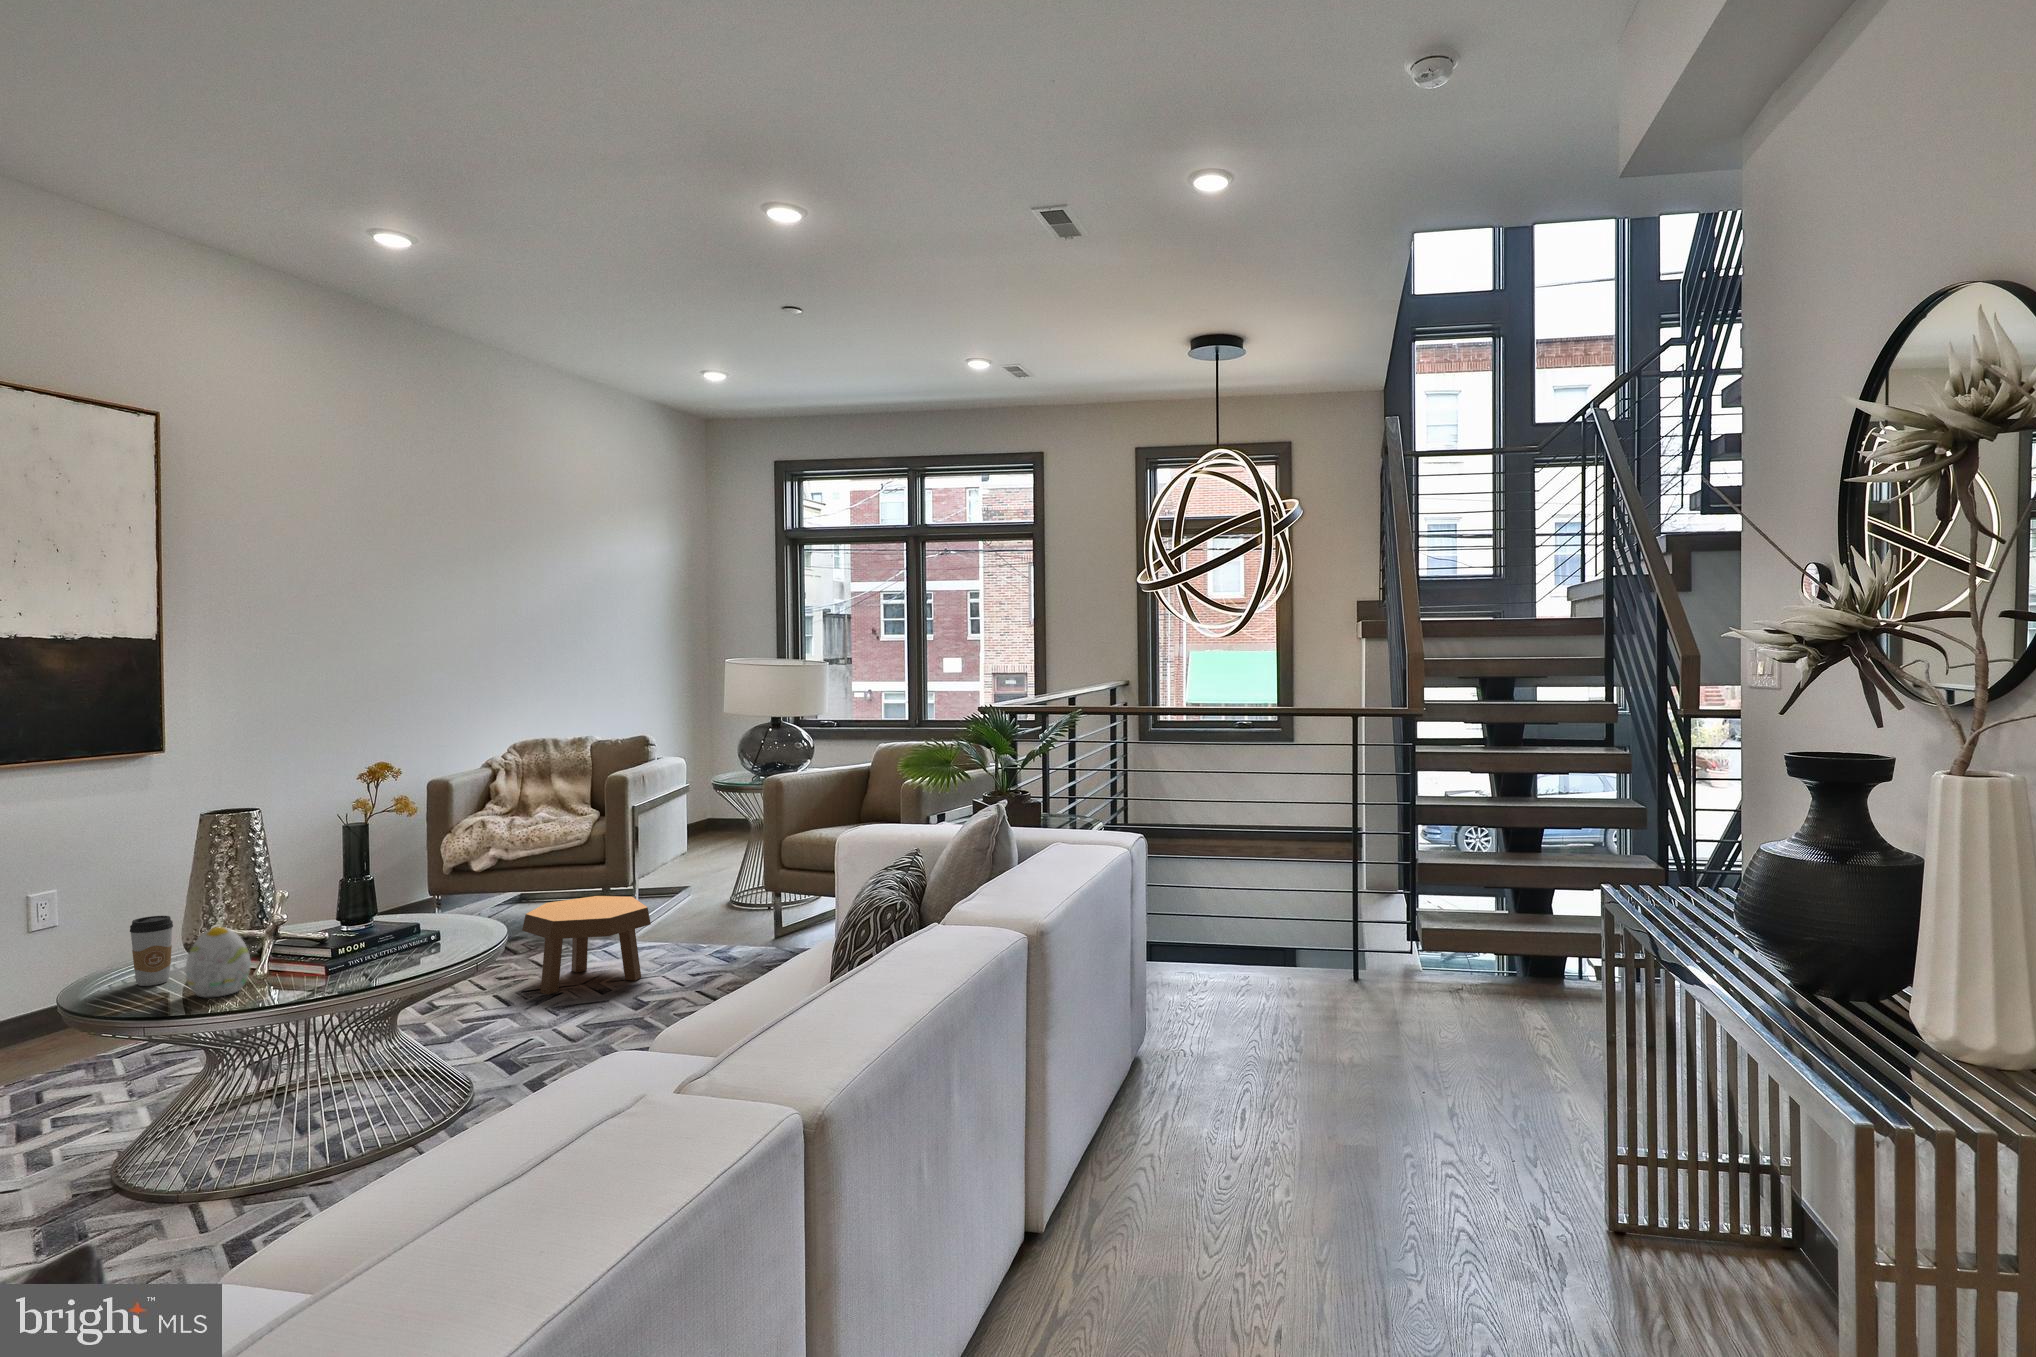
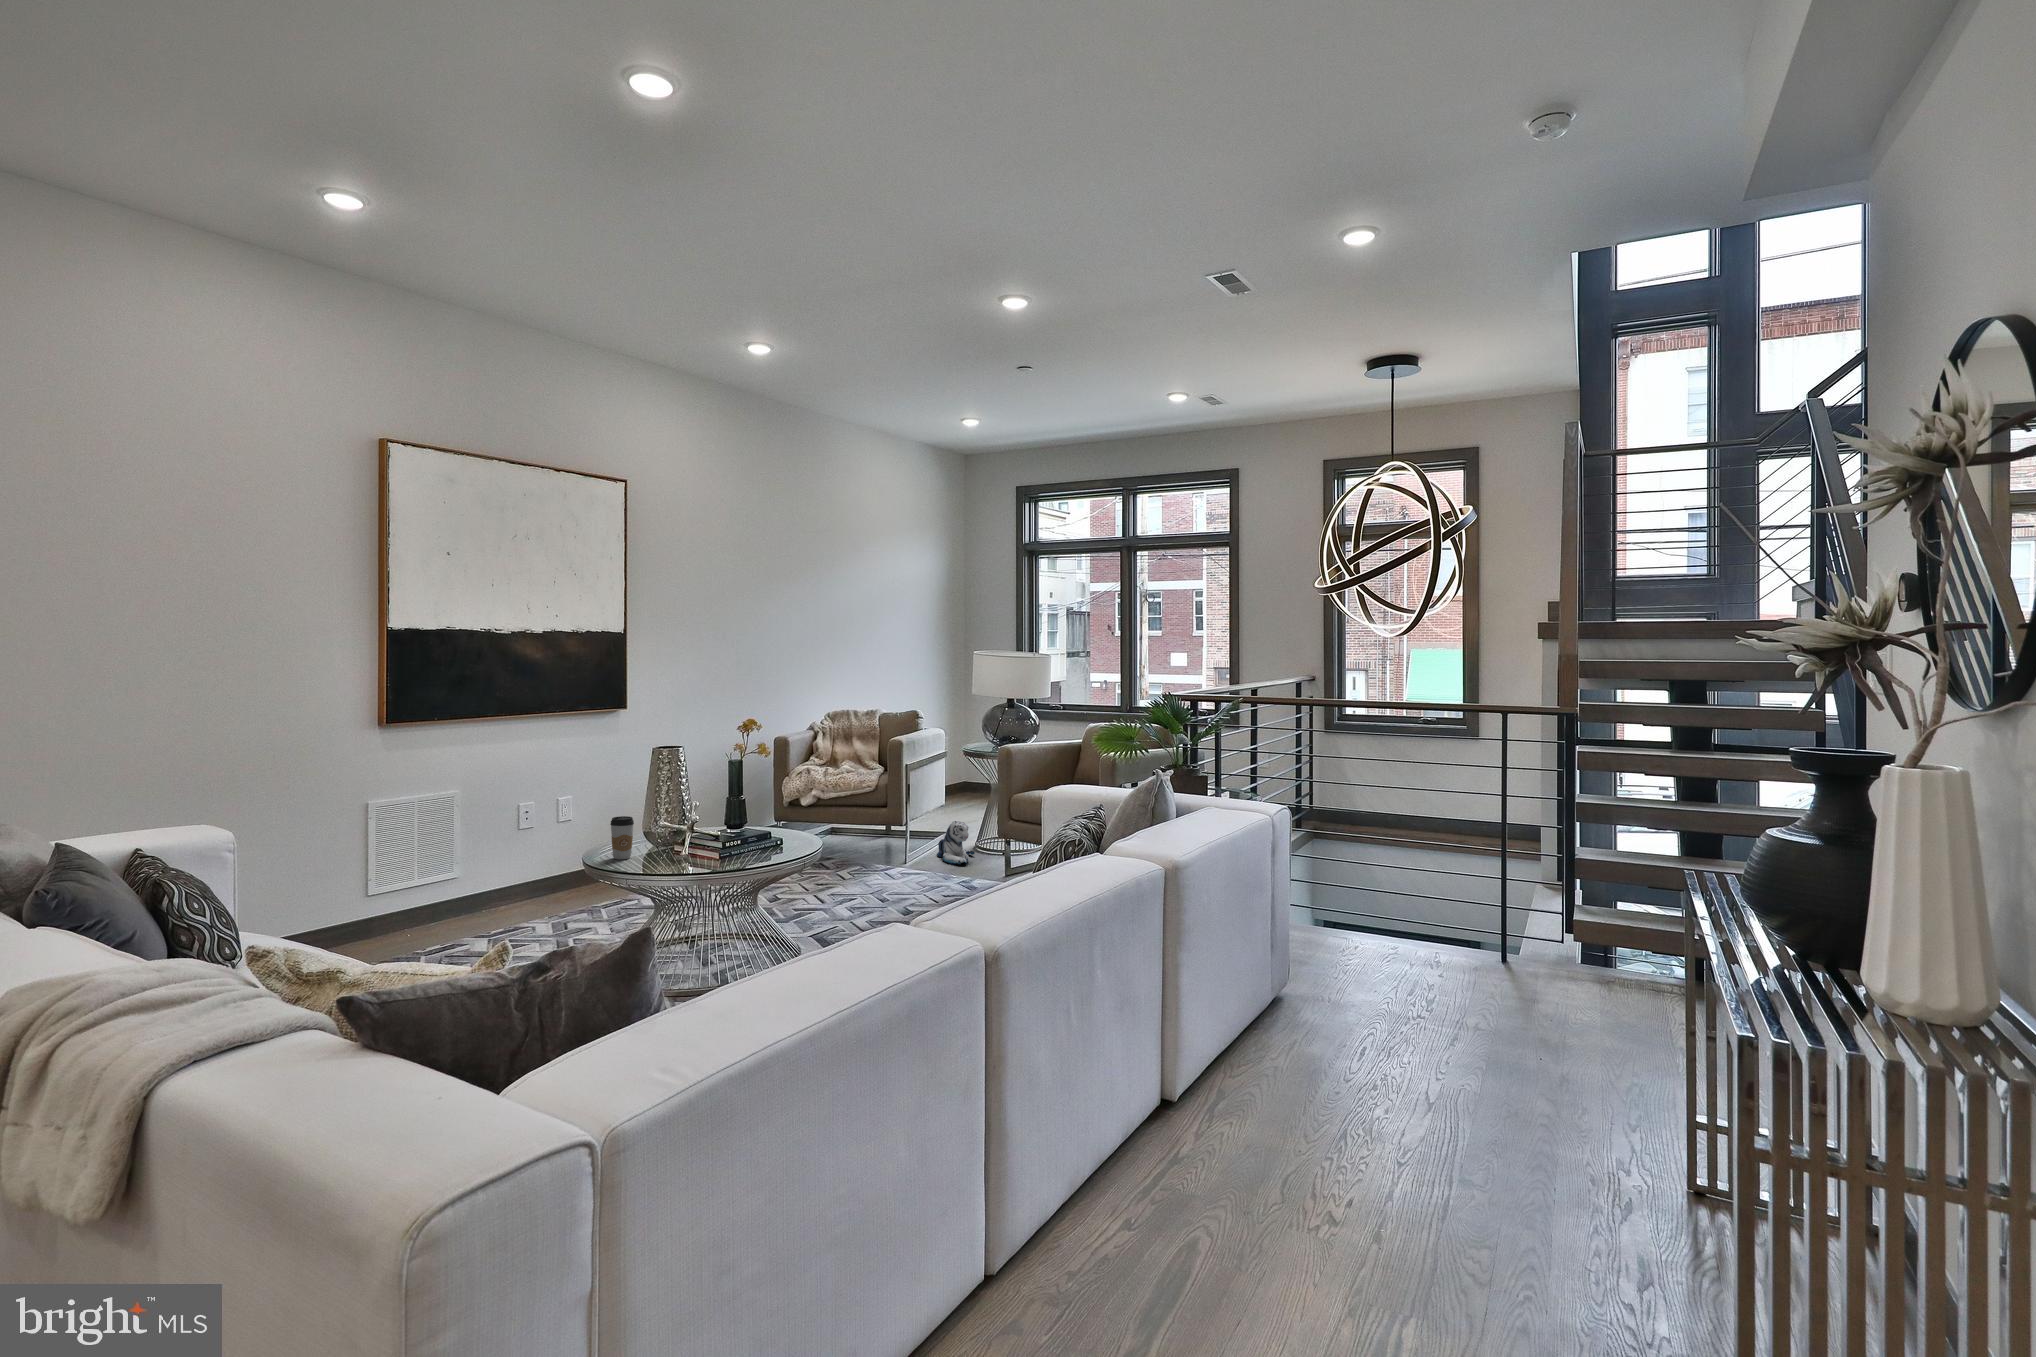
plush toy: none [669,877,721,934] -> present [937,821,975,865]
footstool: present [522,896,651,994] -> none [833,829,923,897]
decorative egg: present [186,927,250,997] -> none [644,825,679,869]

